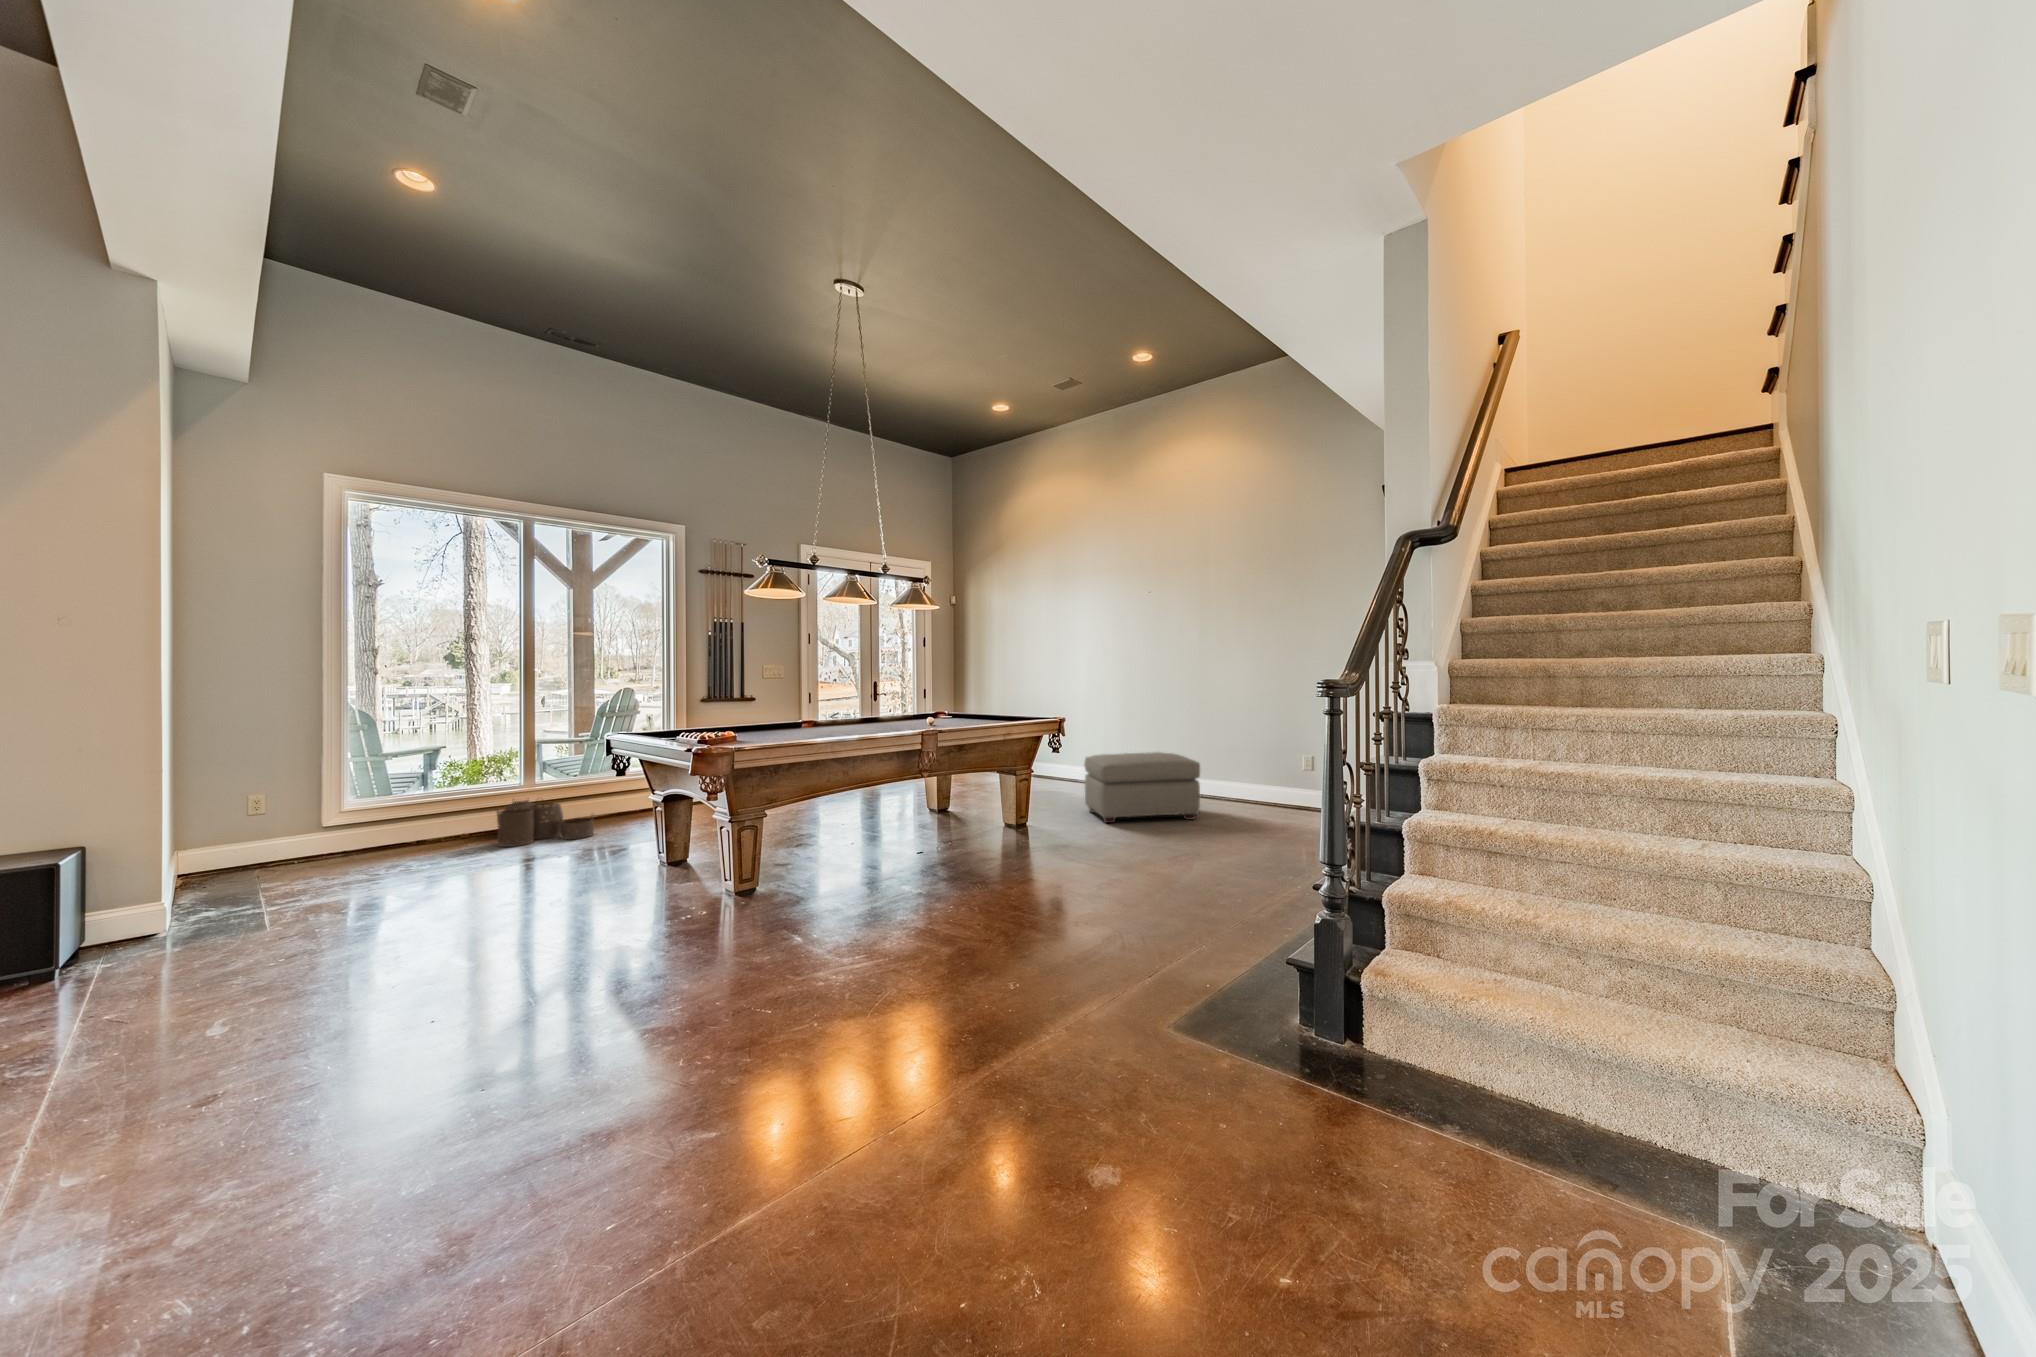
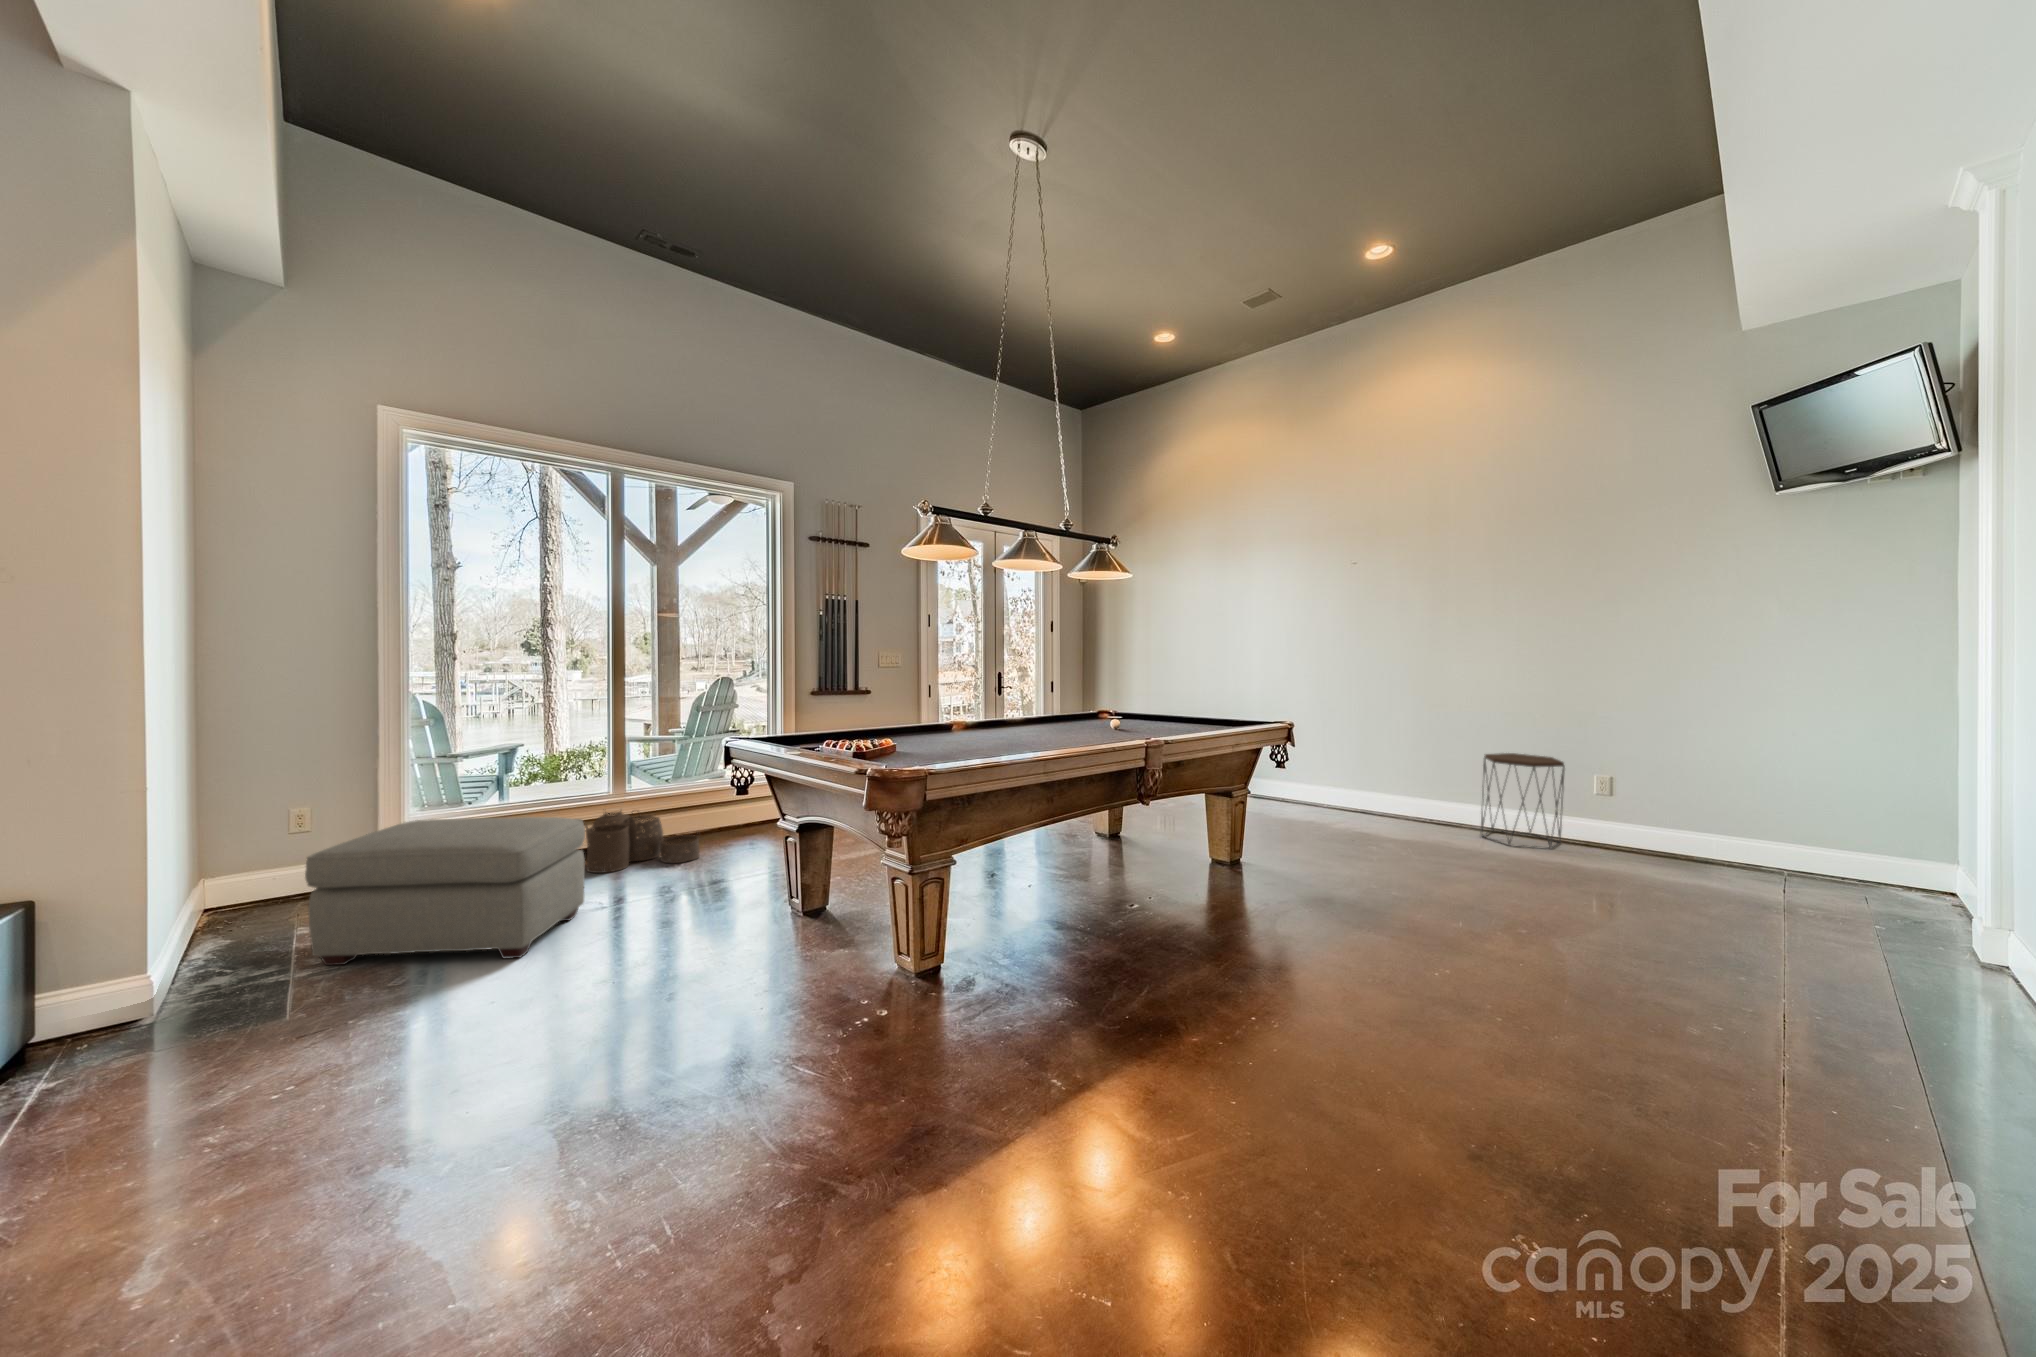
side table: none [1231,742,1288,814] -> present [1481,753,1565,849]
ottoman: present [1084,752,1200,823] -> present [305,817,585,965]

